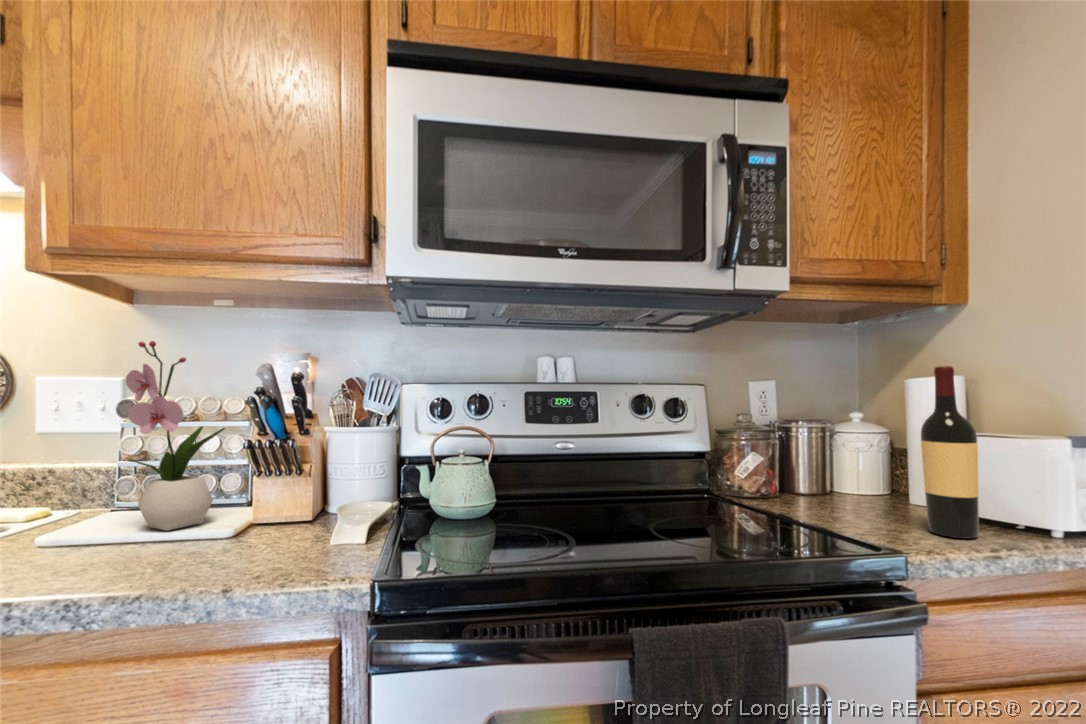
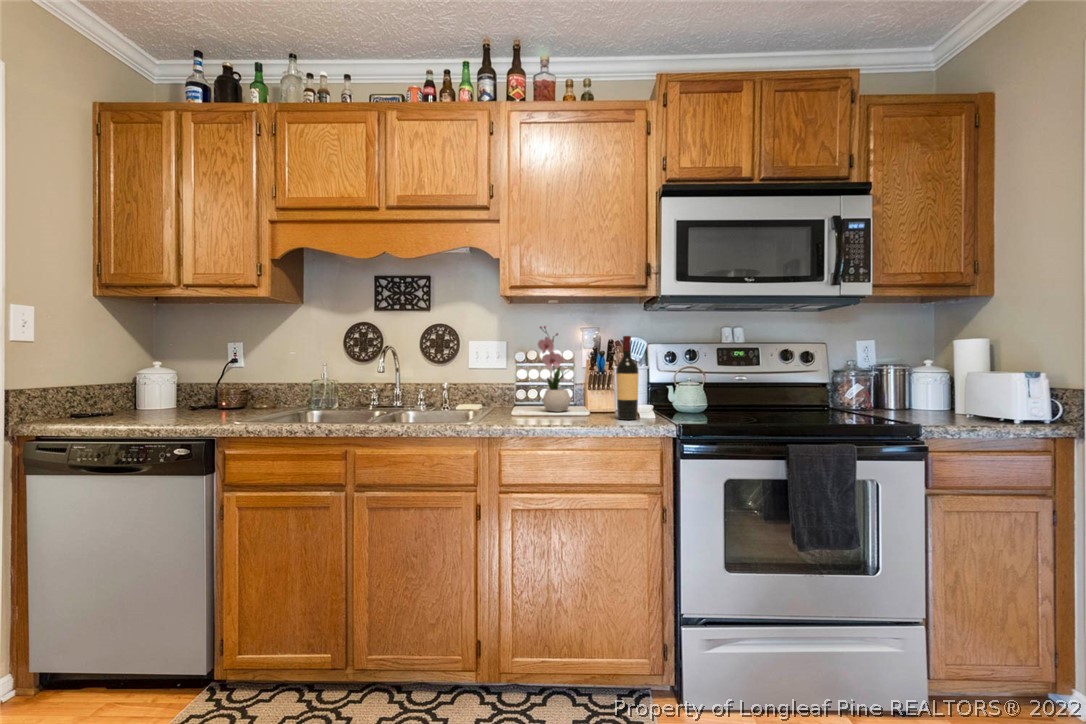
wine bottle: present [921,366,979,538] -> present [616,336,639,420]

